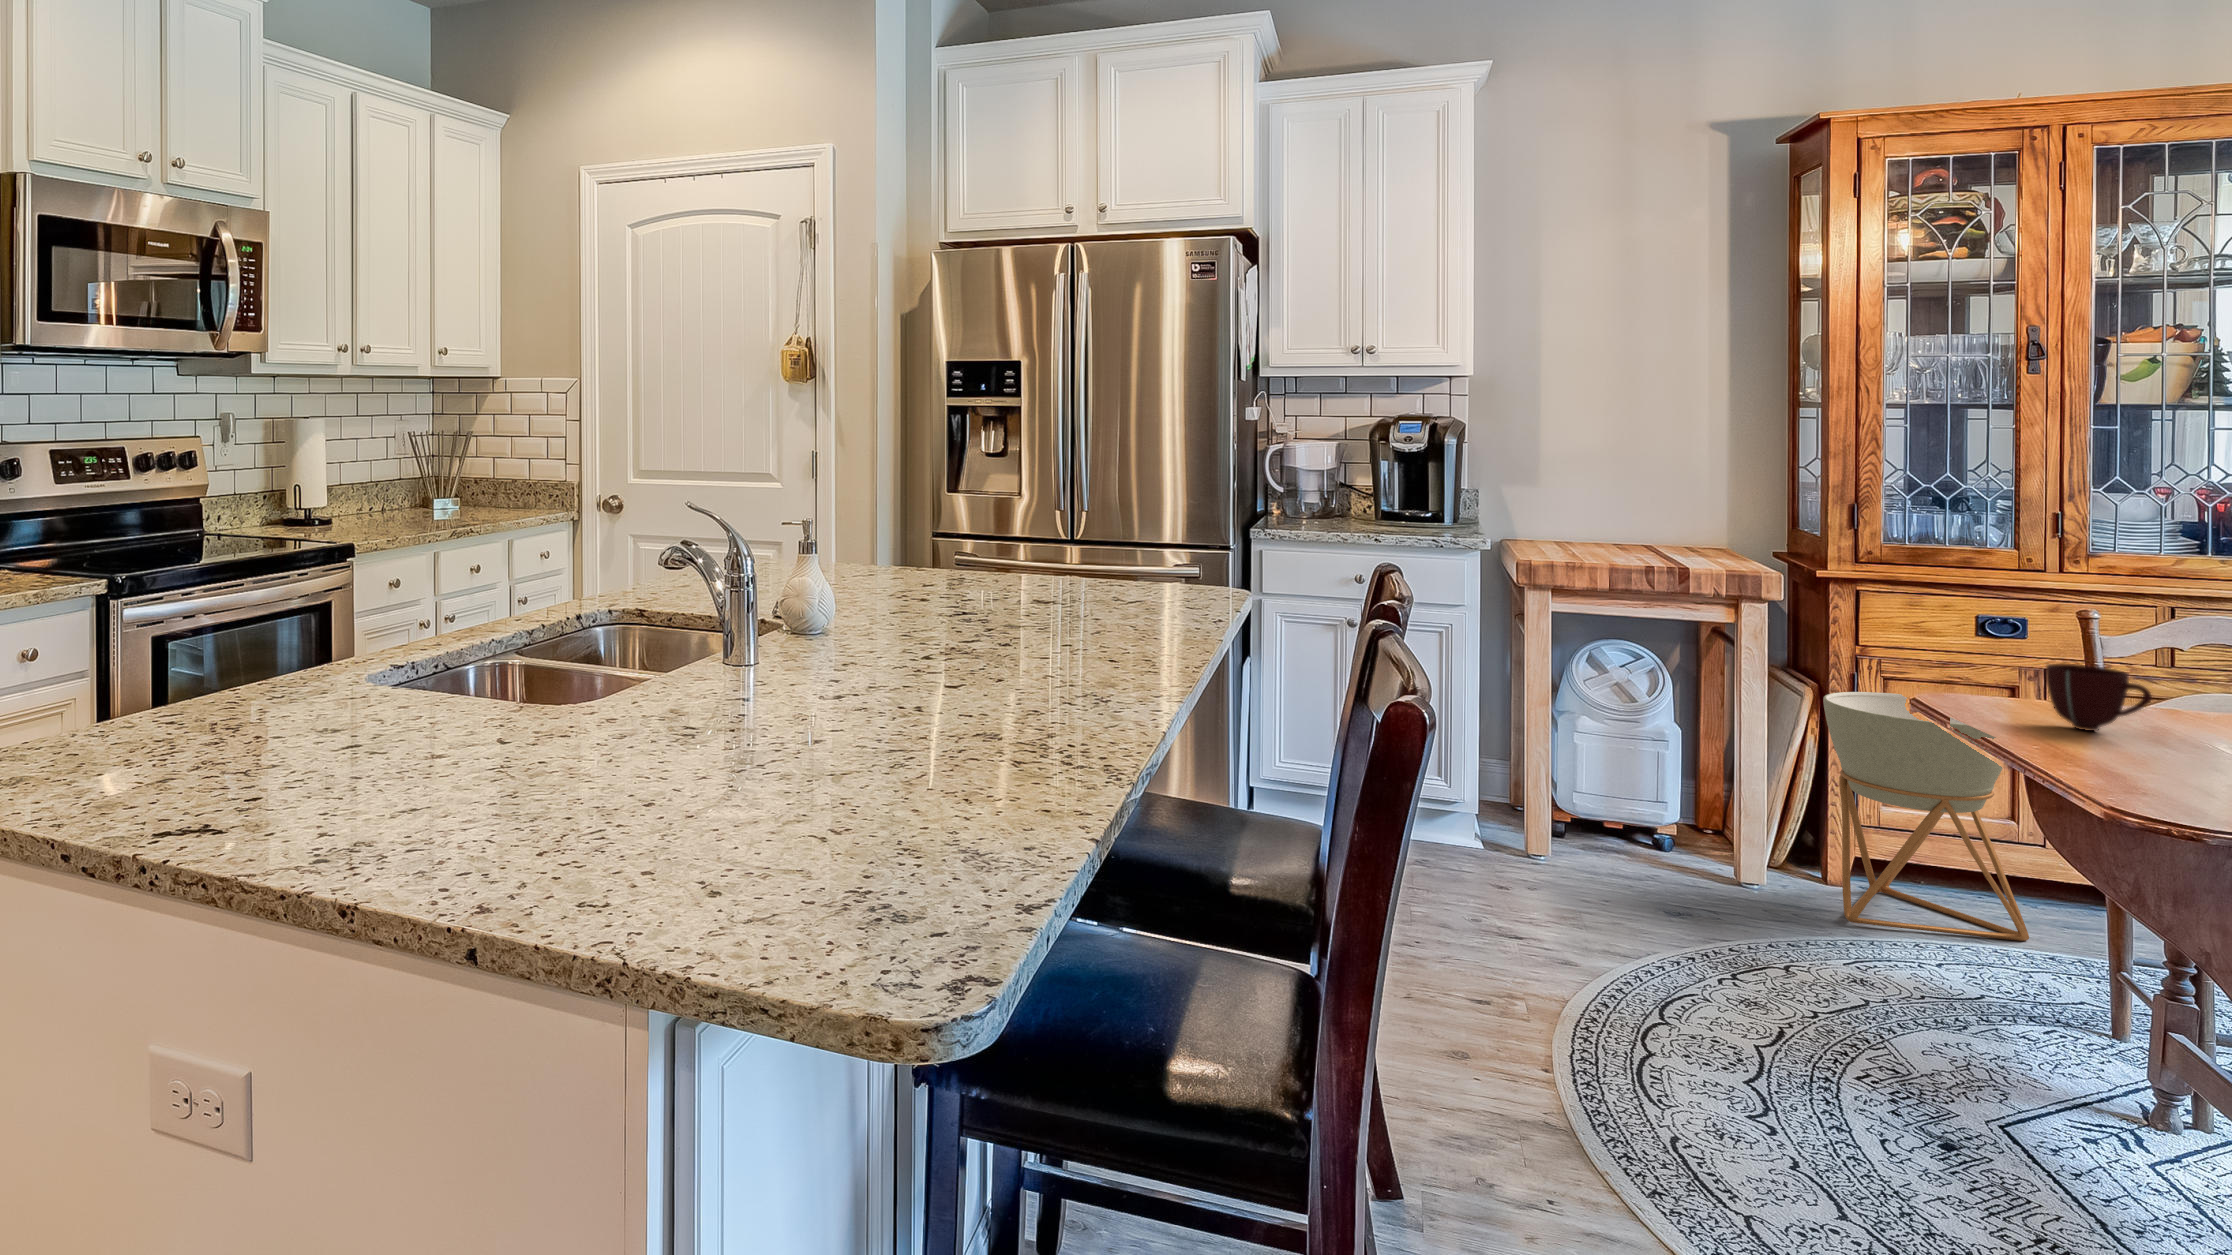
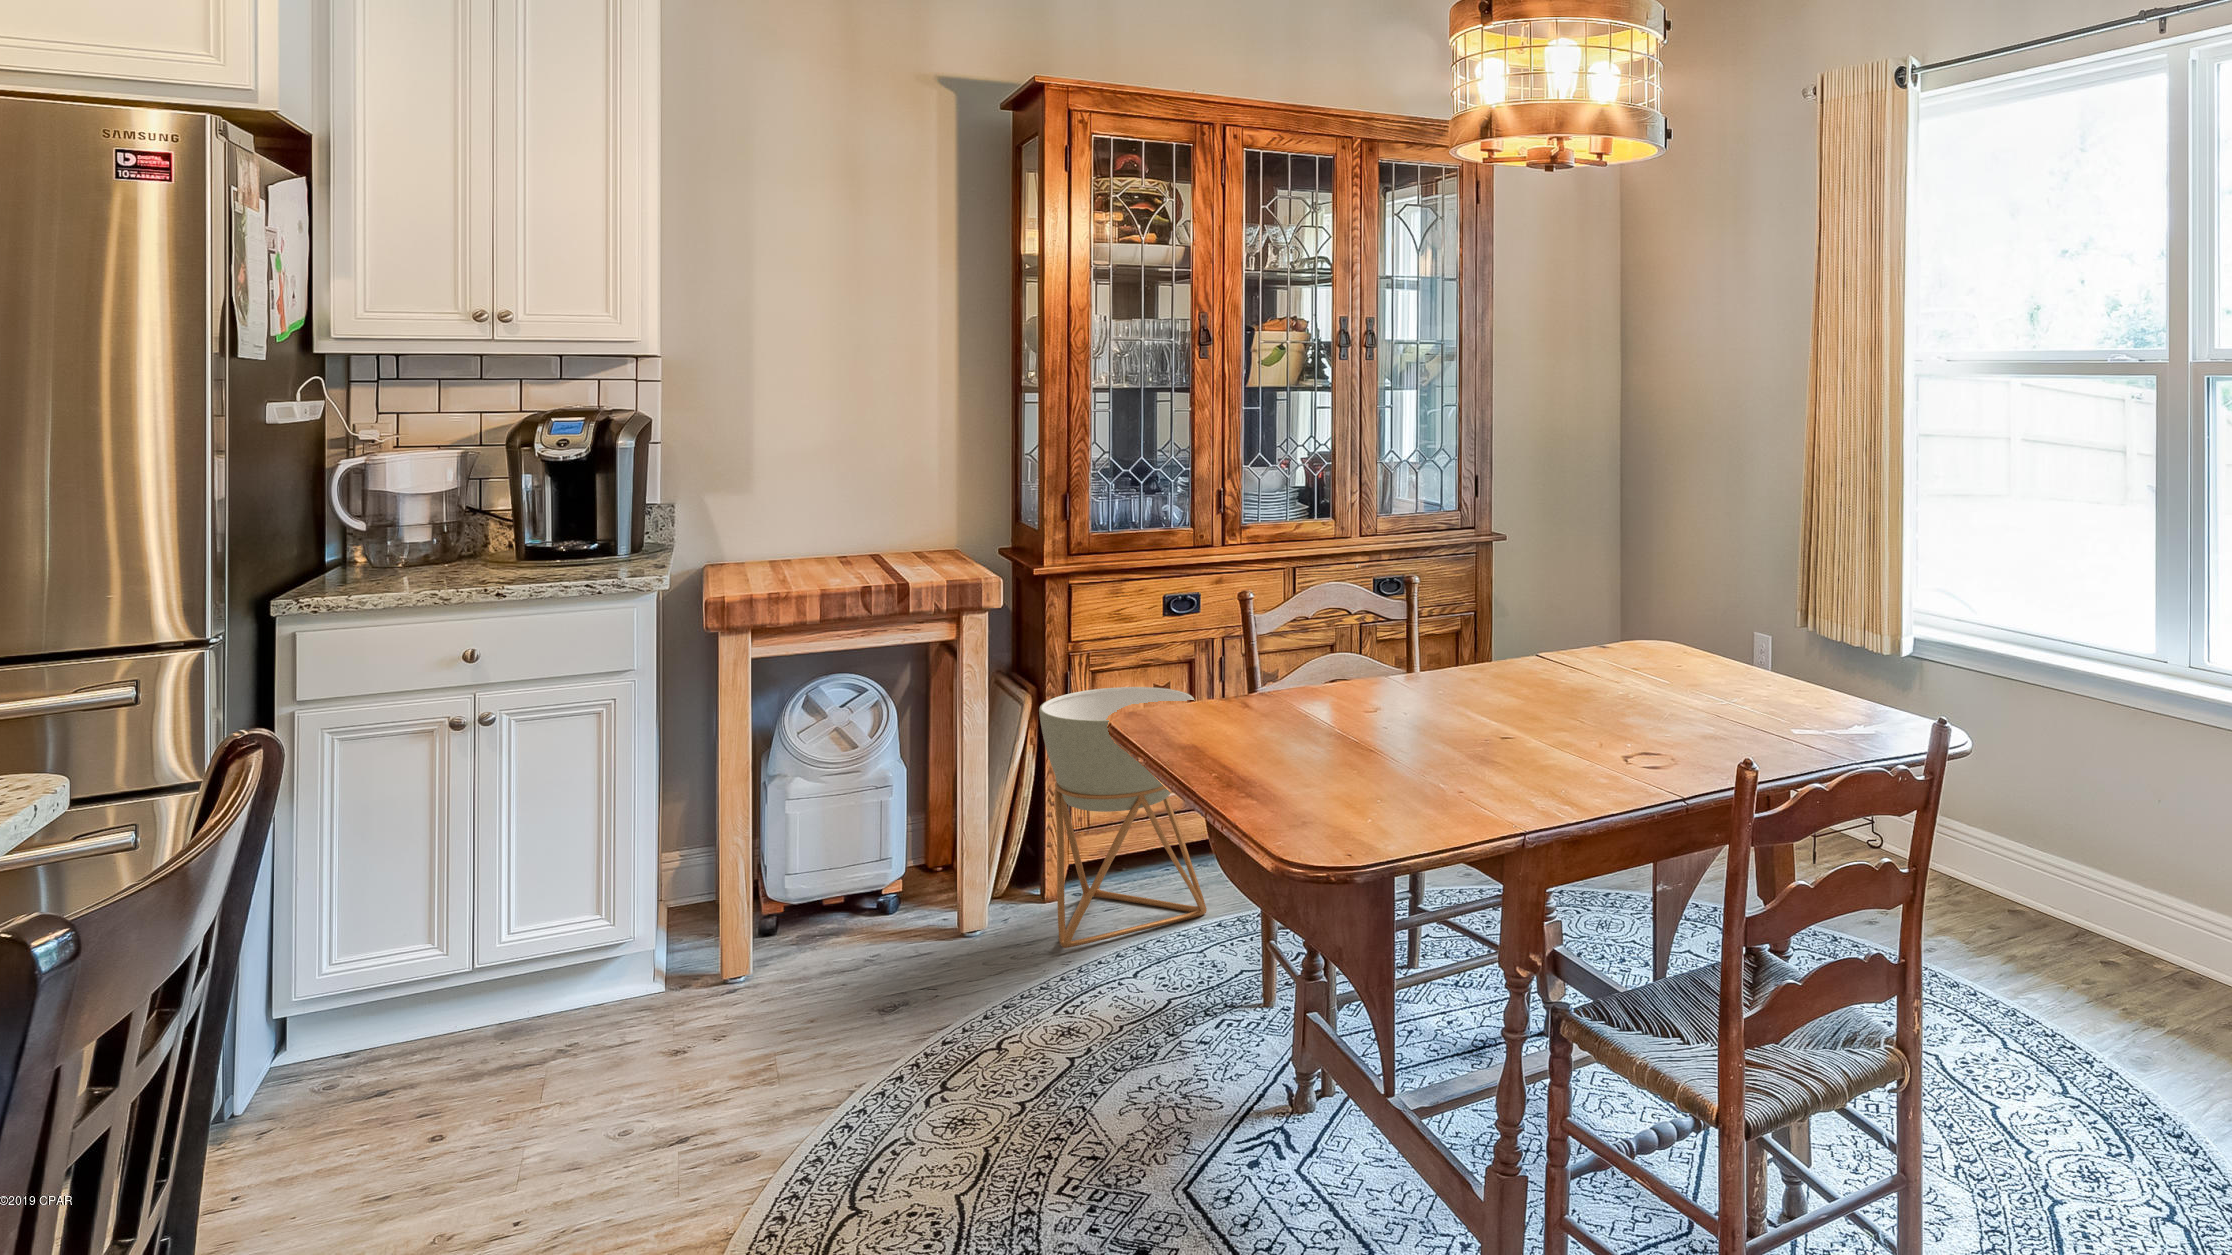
mug: present [2046,664,2152,731] -> none [1216,667,1298,739]

